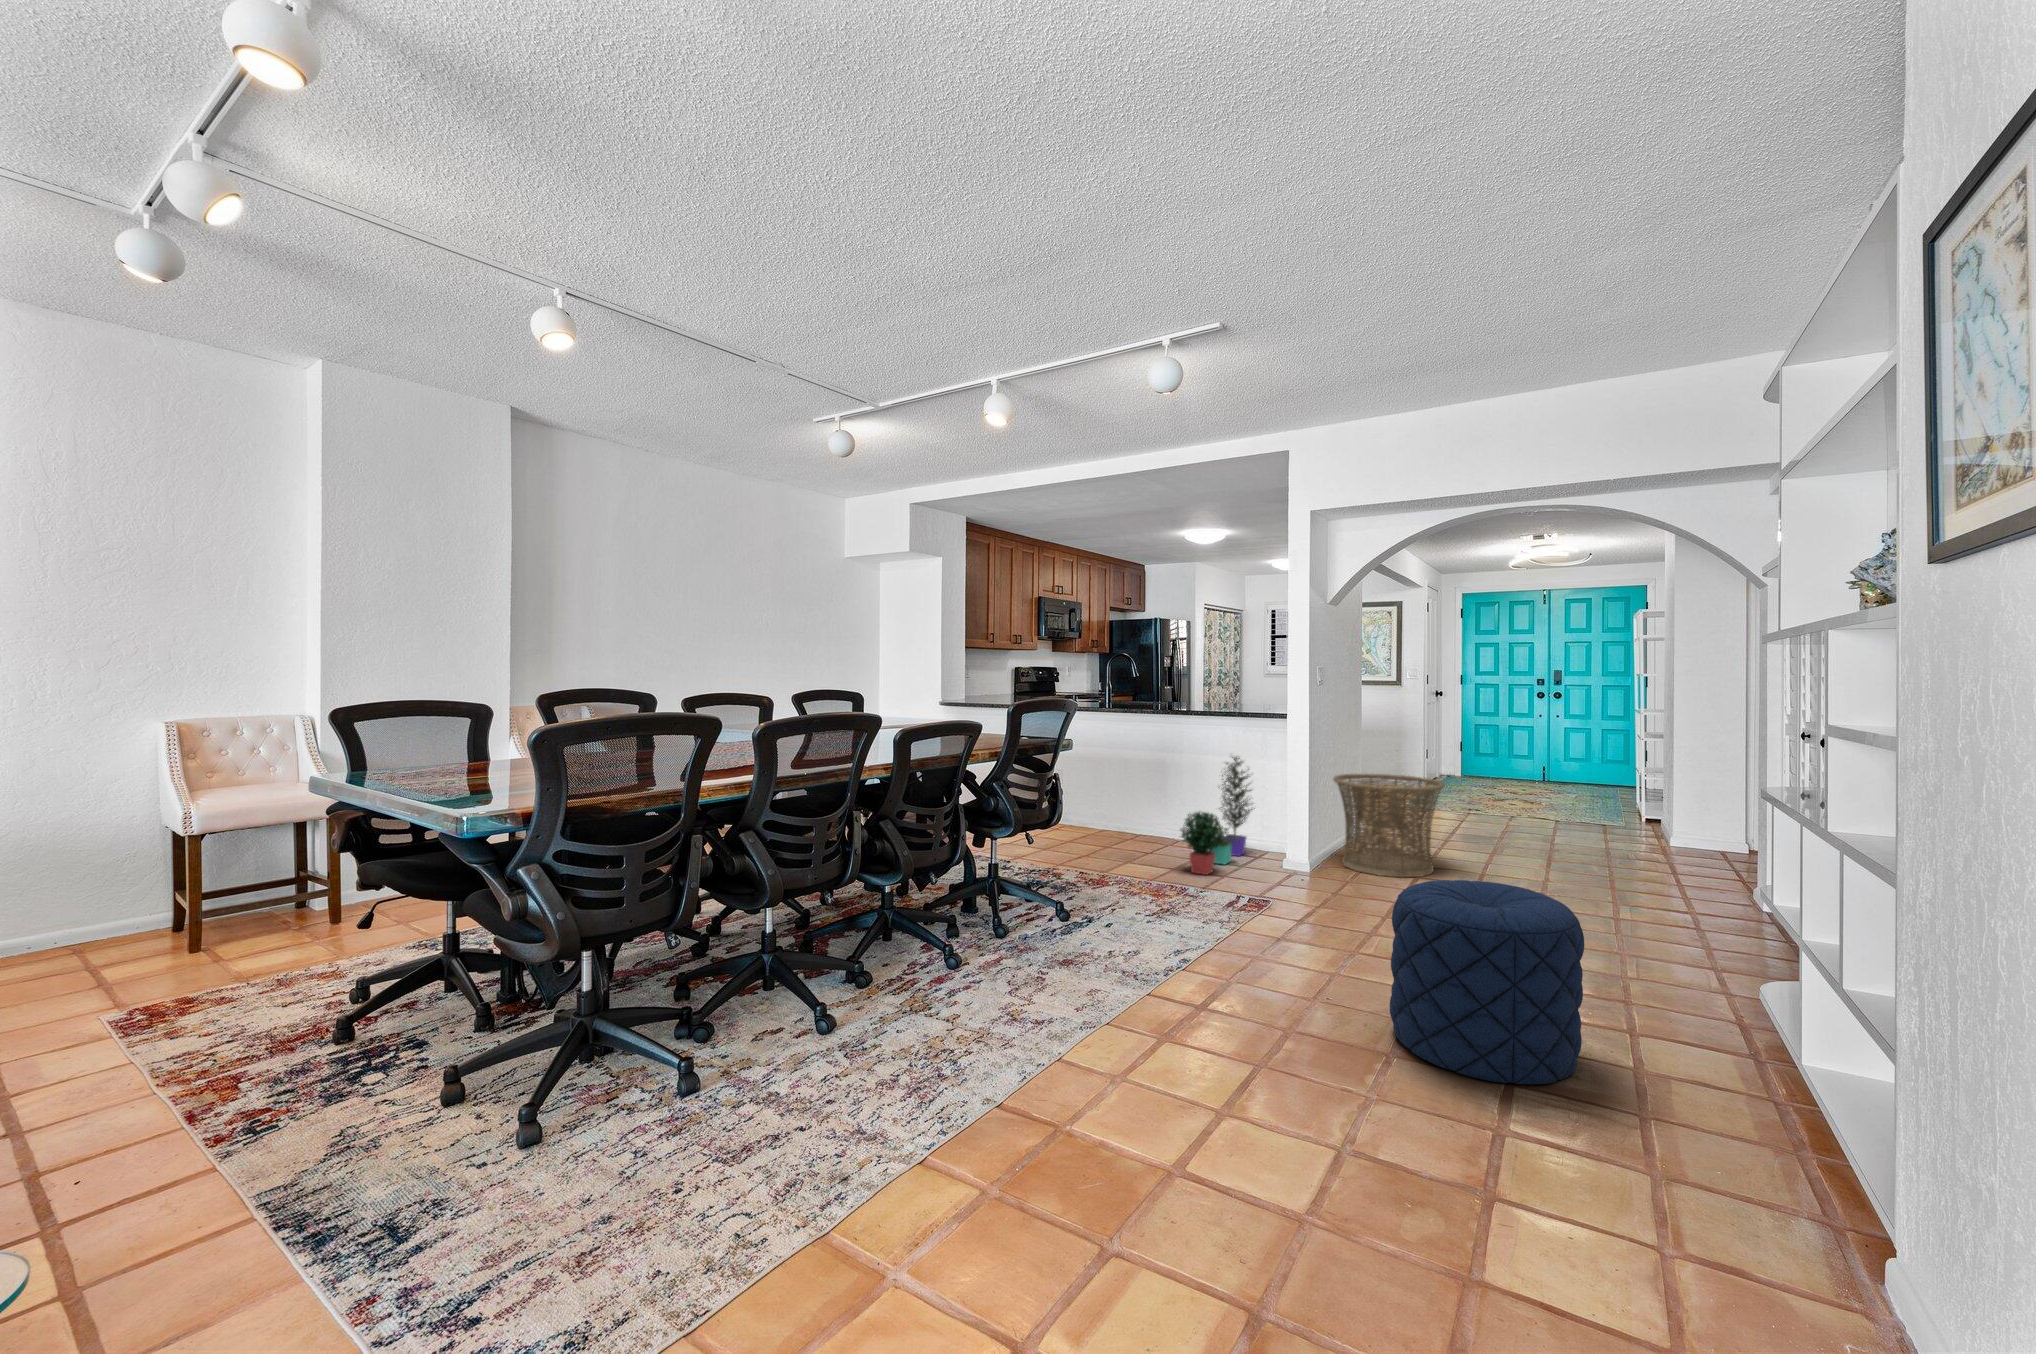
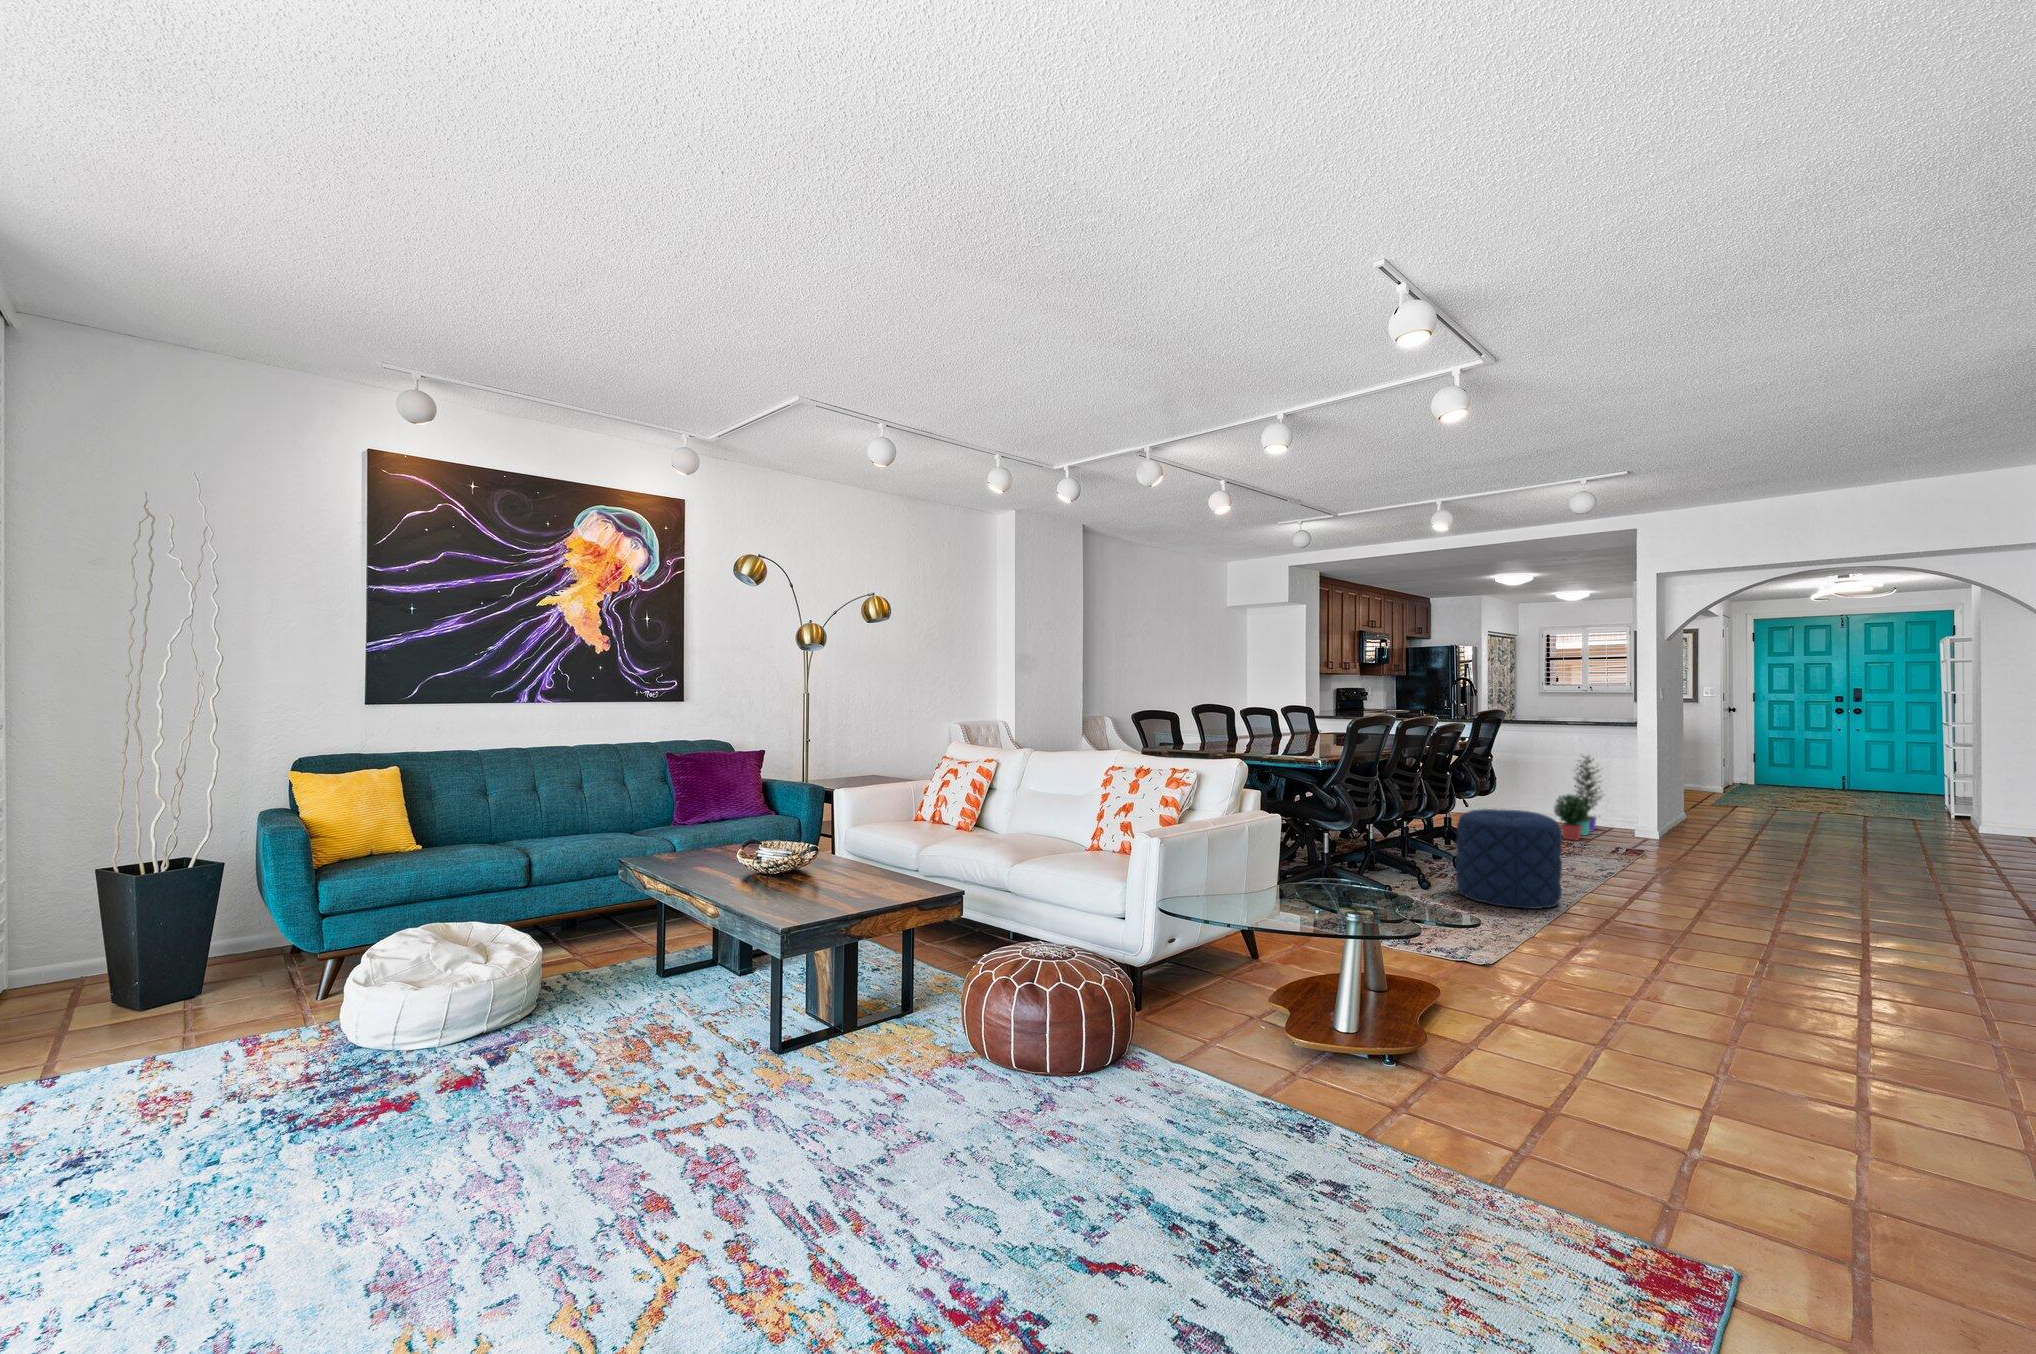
basket: present [1333,774,1445,877] -> none [1674,770,1776,847]
pouf: present [1390,880,1584,1085] -> present [1456,809,1562,909]

